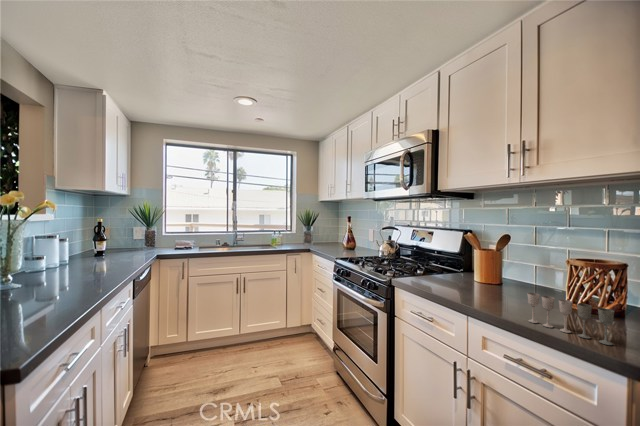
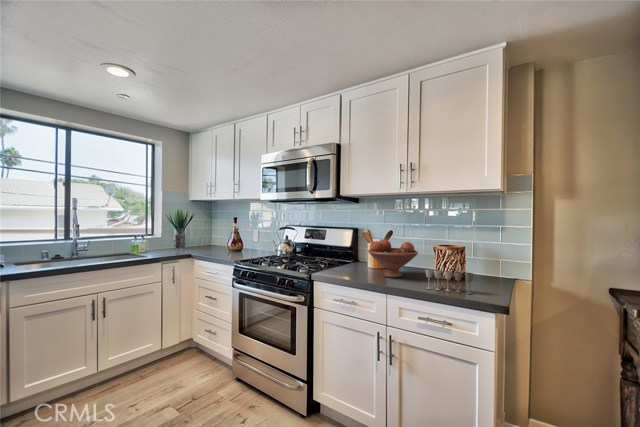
fruit bowl: none [459,246,536,299] -> present [368,239,418,278]

